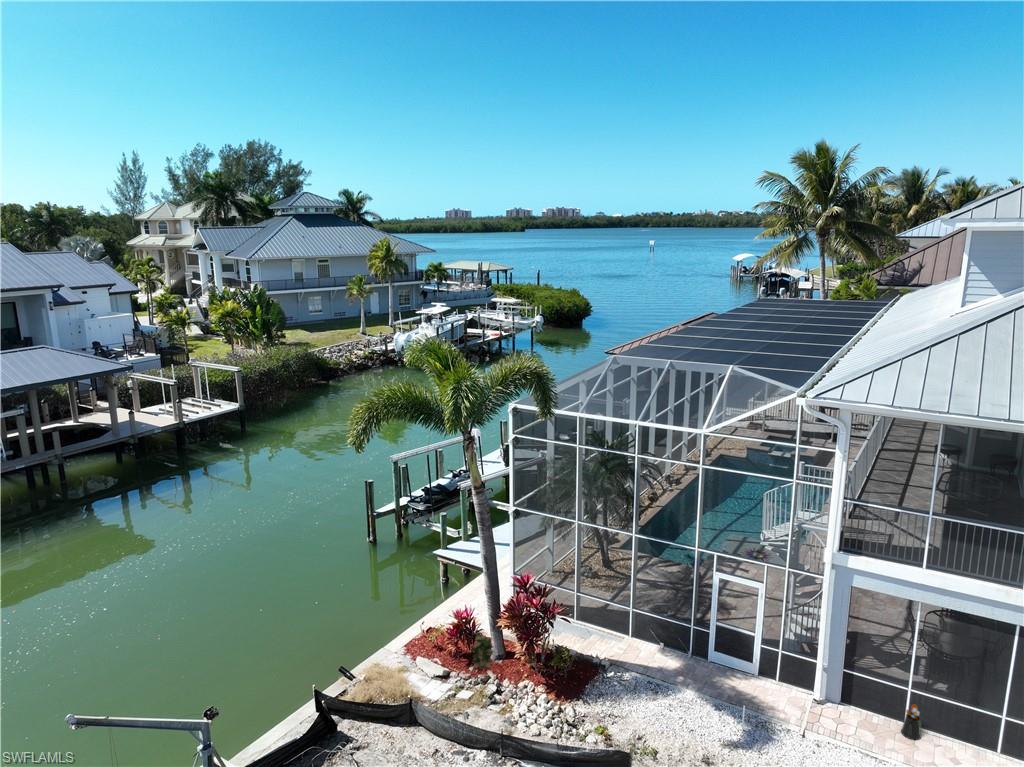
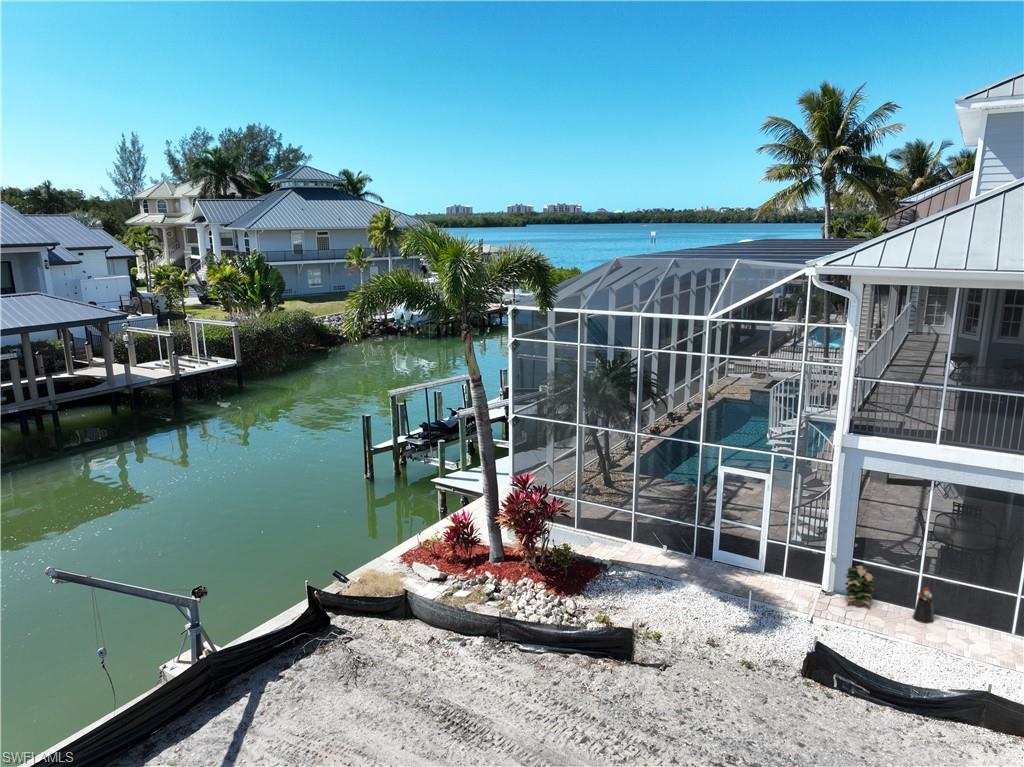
decorative plant: present [472,633,493,669] -> present [845,565,876,606]

